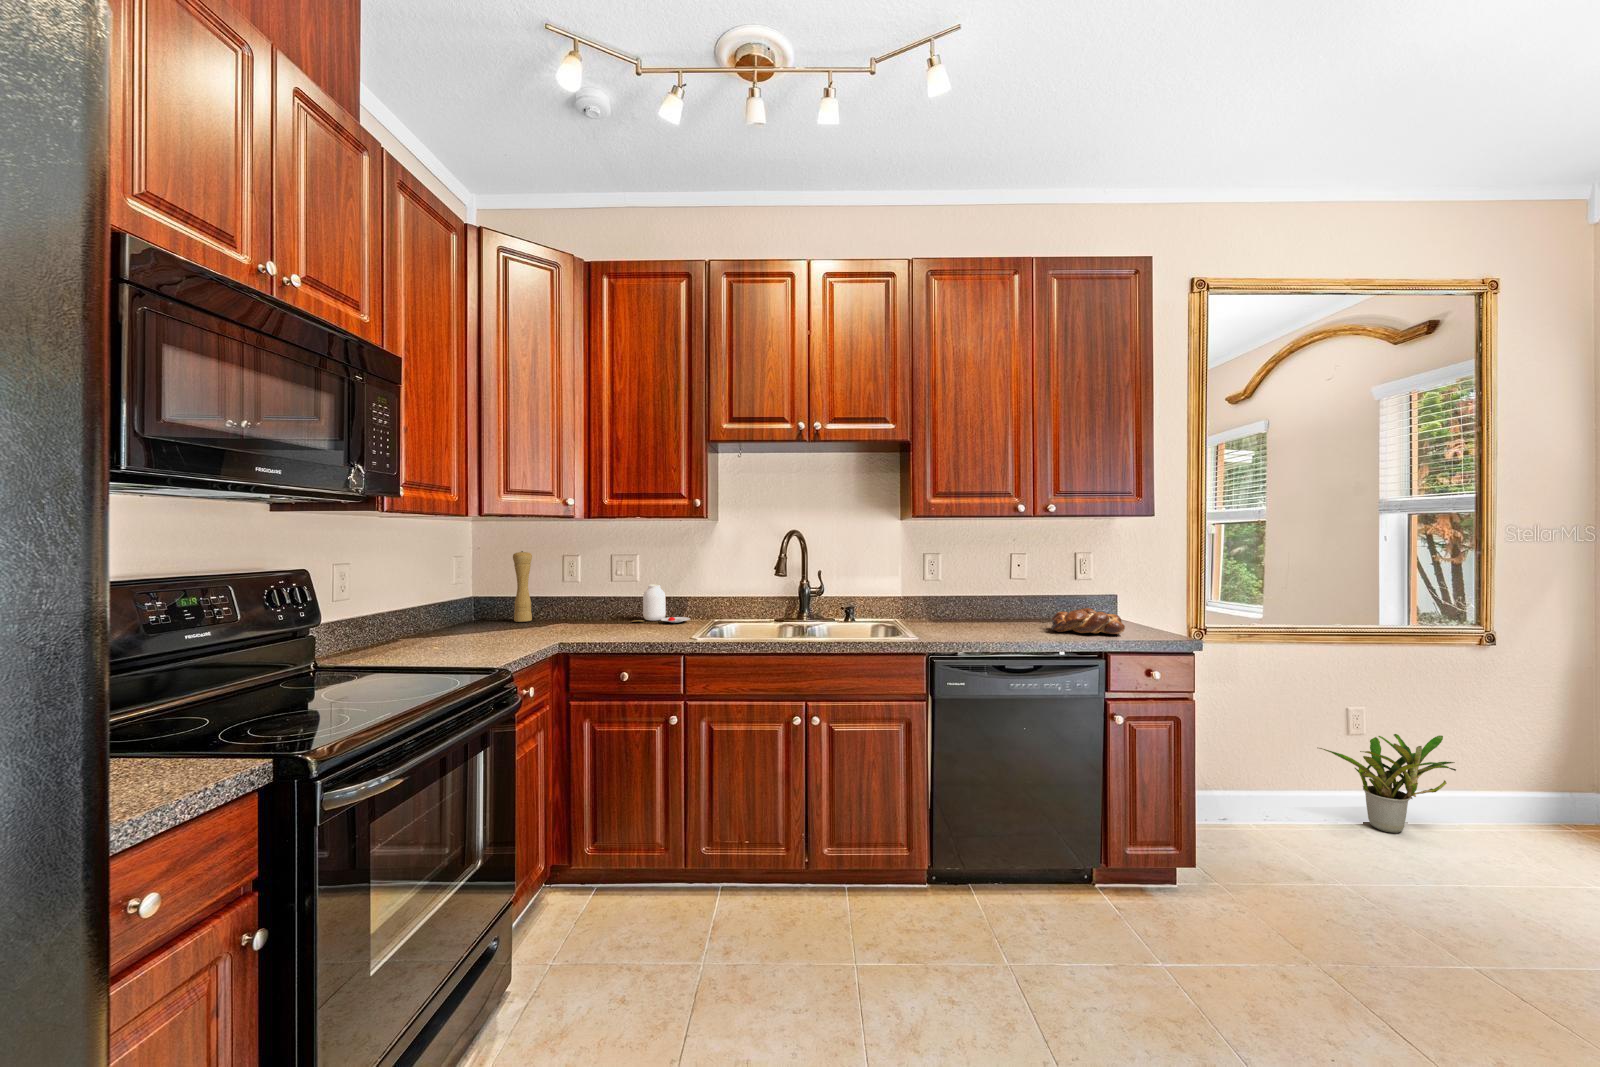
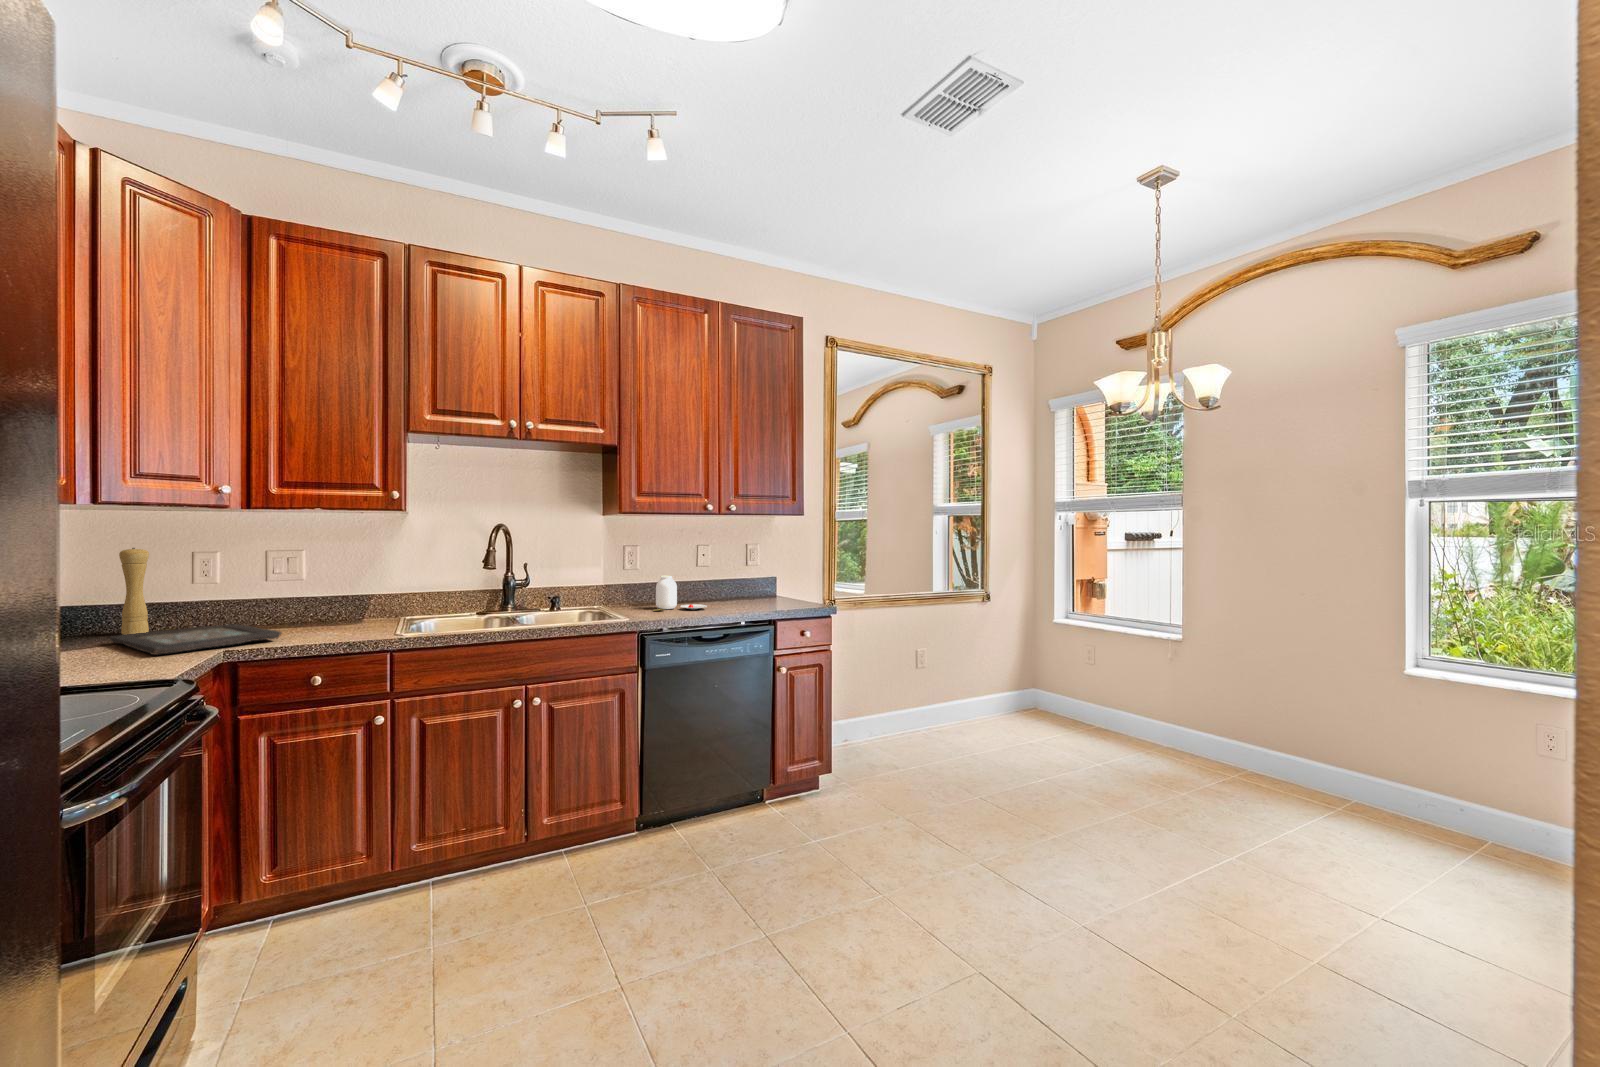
jar: present [632,585,690,623] -> present [653,576,707,611]
bread loaf: present [1051,608,1125,634] -> none [730,588,785,608]
decorative tray: none [495,618,601,644] -> present [110,624,281,655]
potted plant: present [1319,734,1456,833] -> none [900,665,975,736]

